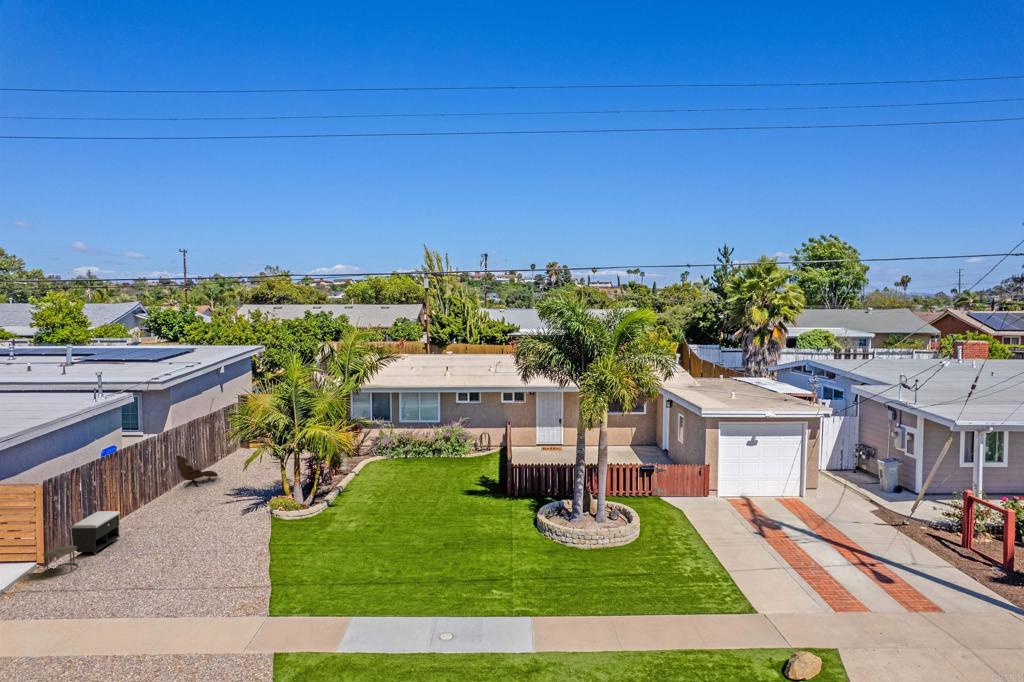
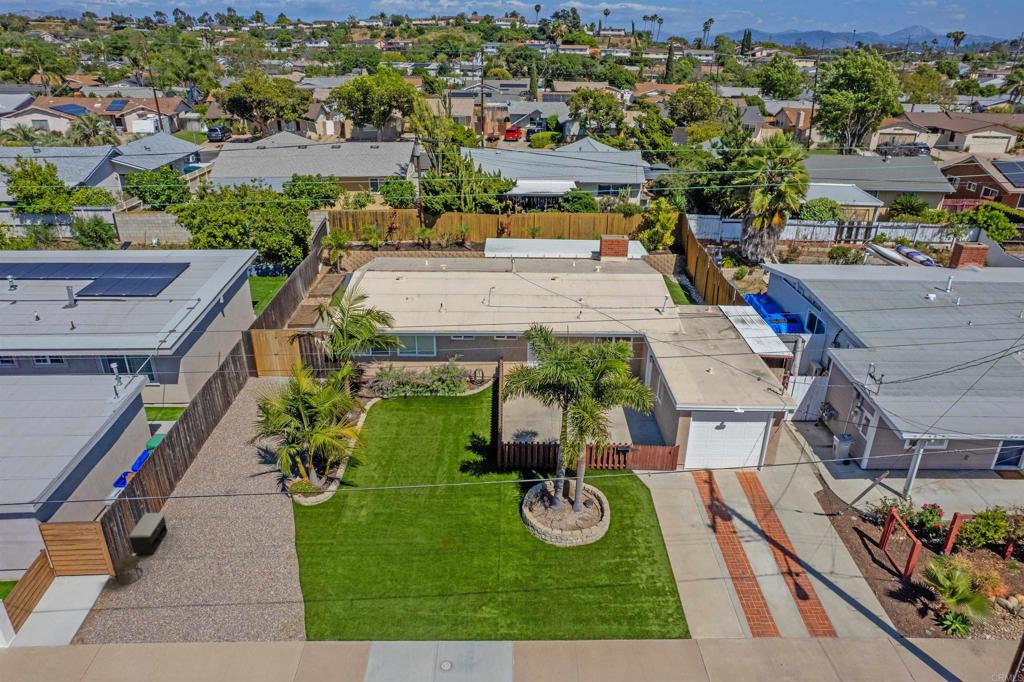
lounge chair: present [177,455,218,487] -> none [196,423,235,450]

